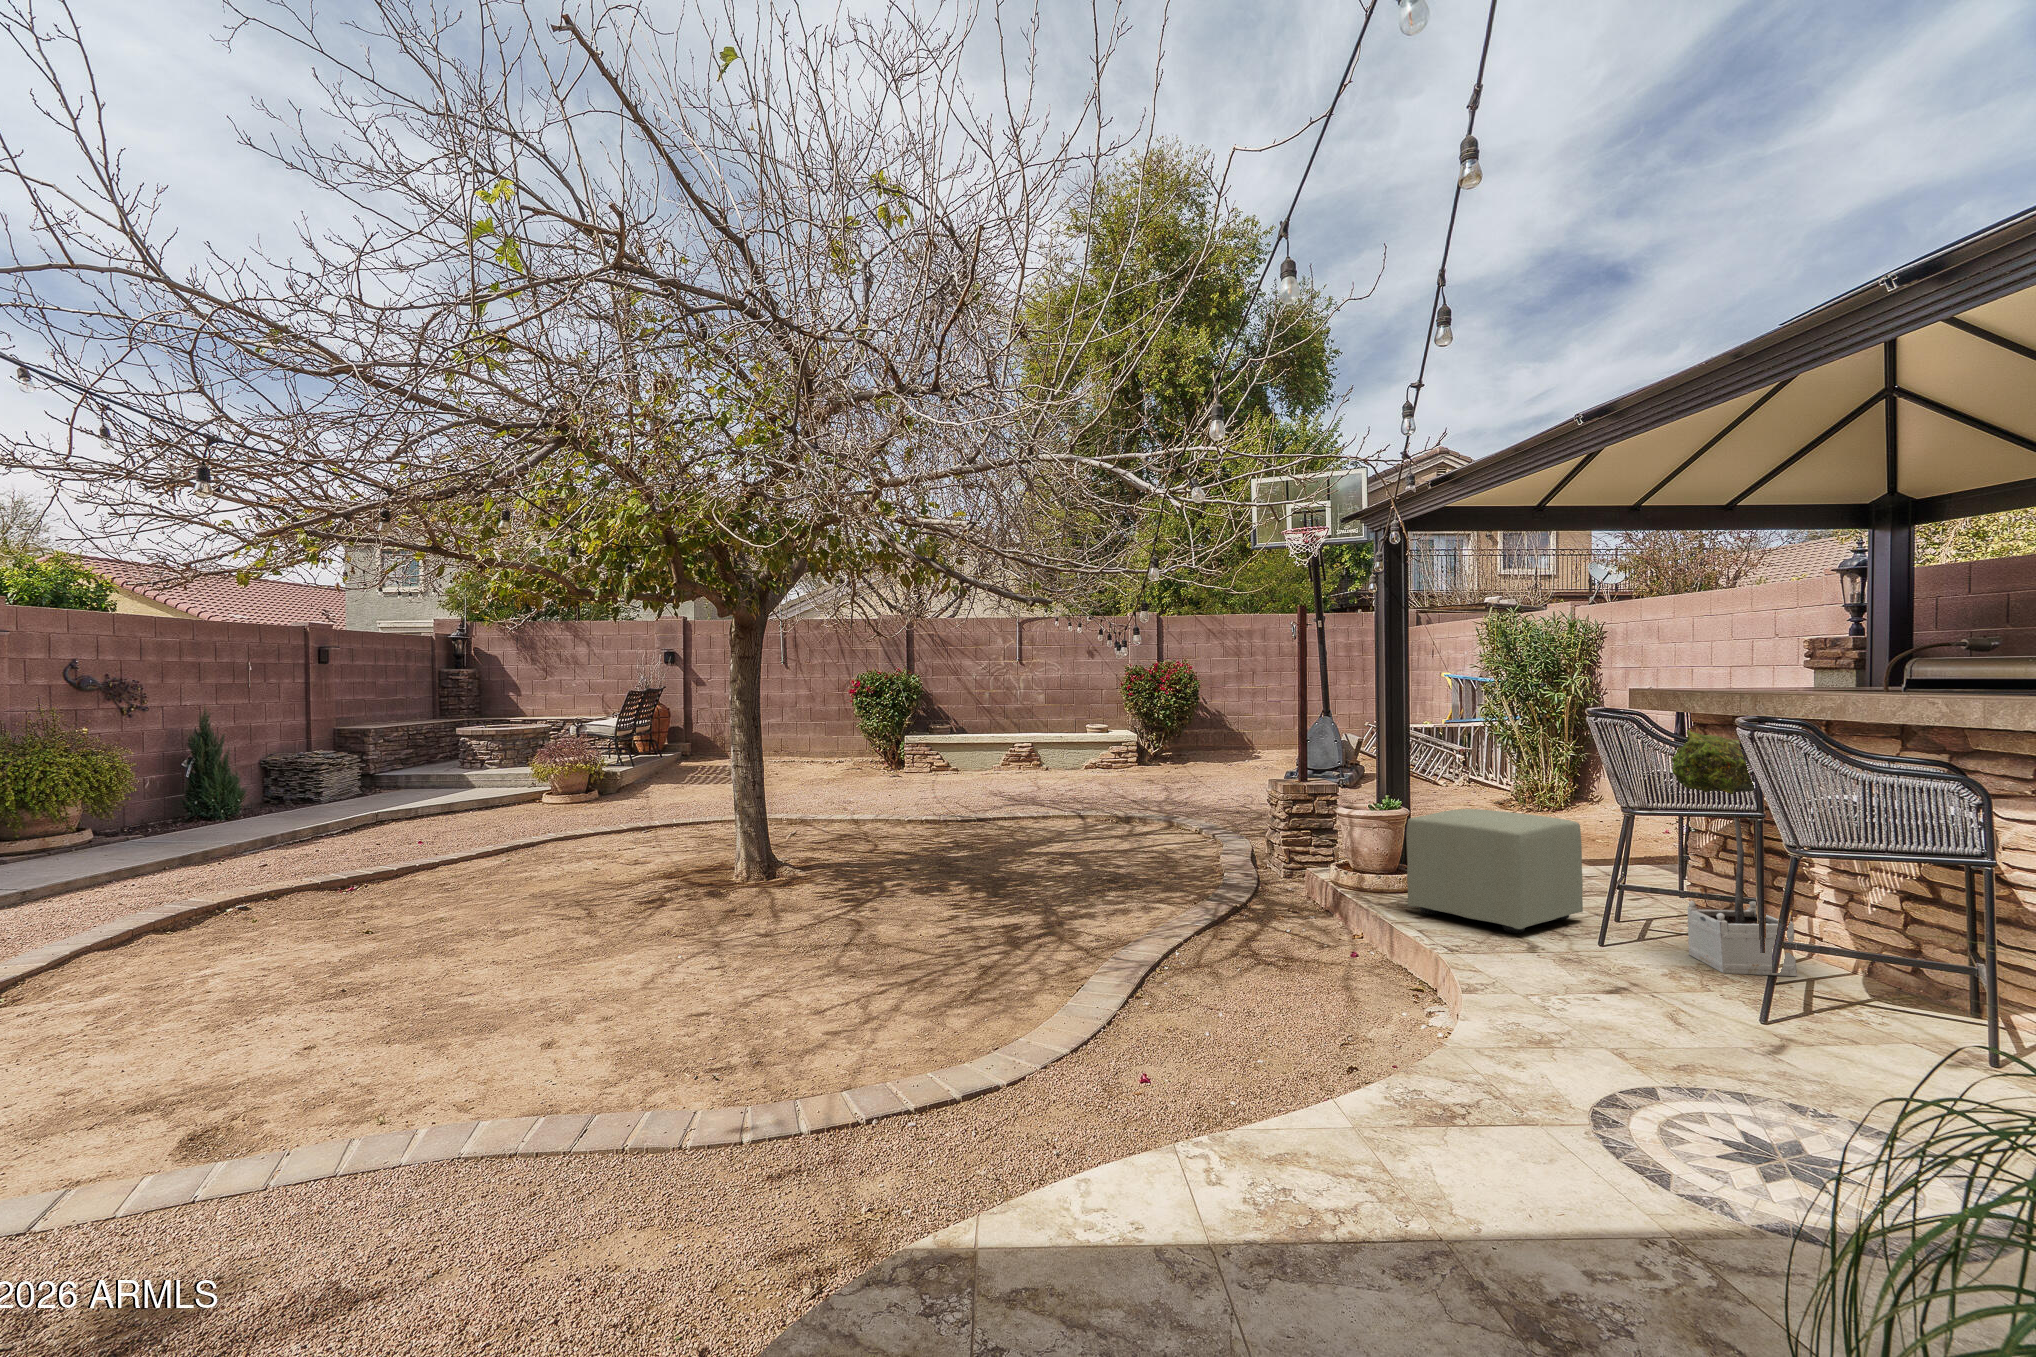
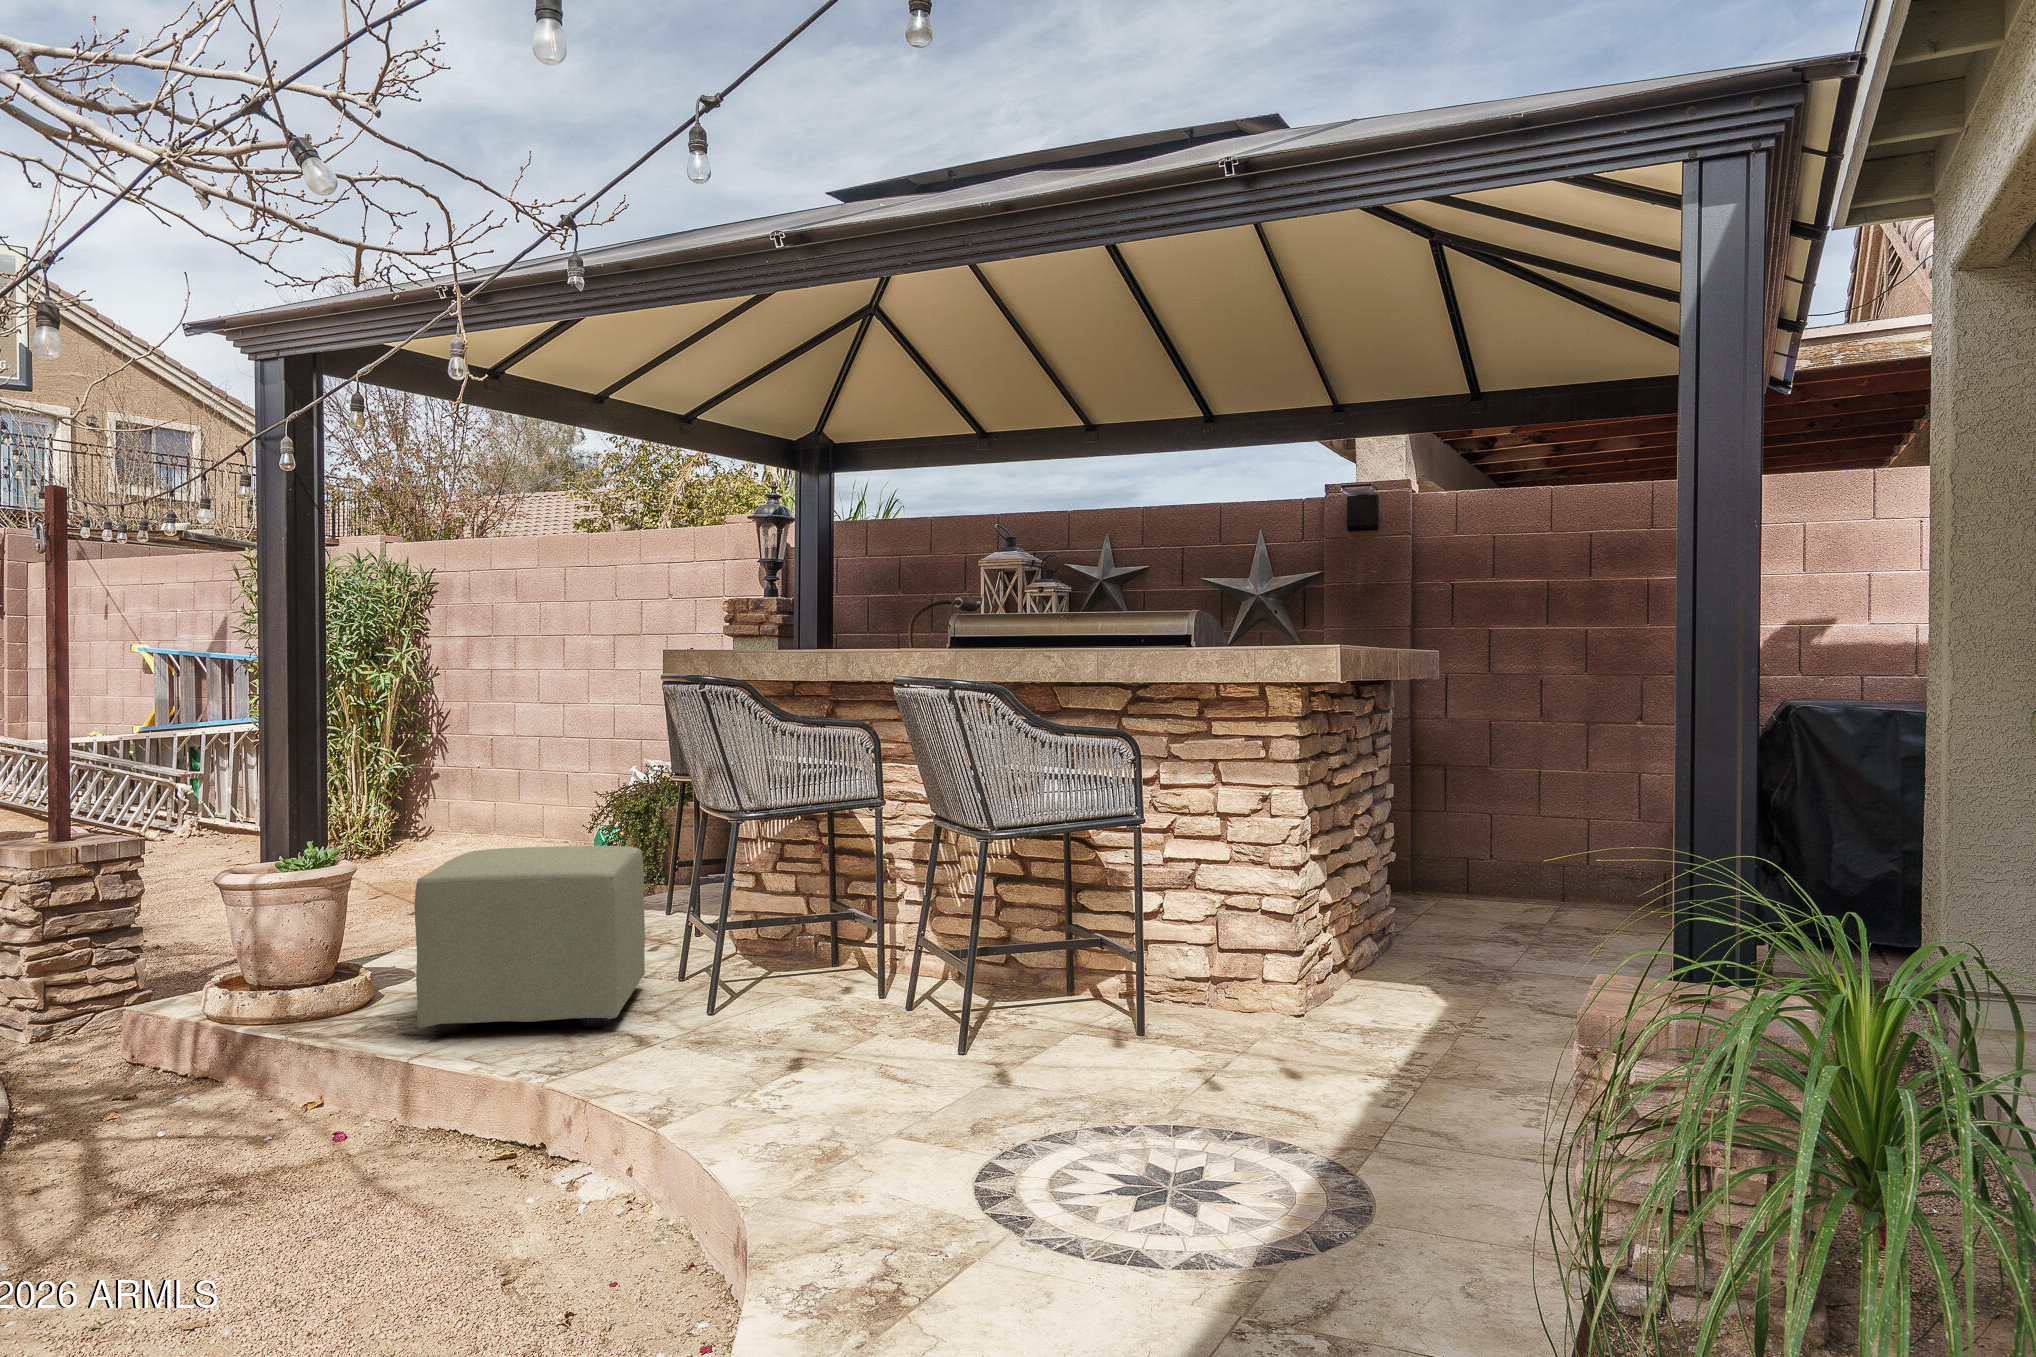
potted tree: present [1671,730,1797,976] -> none [778,709,907,1009]

